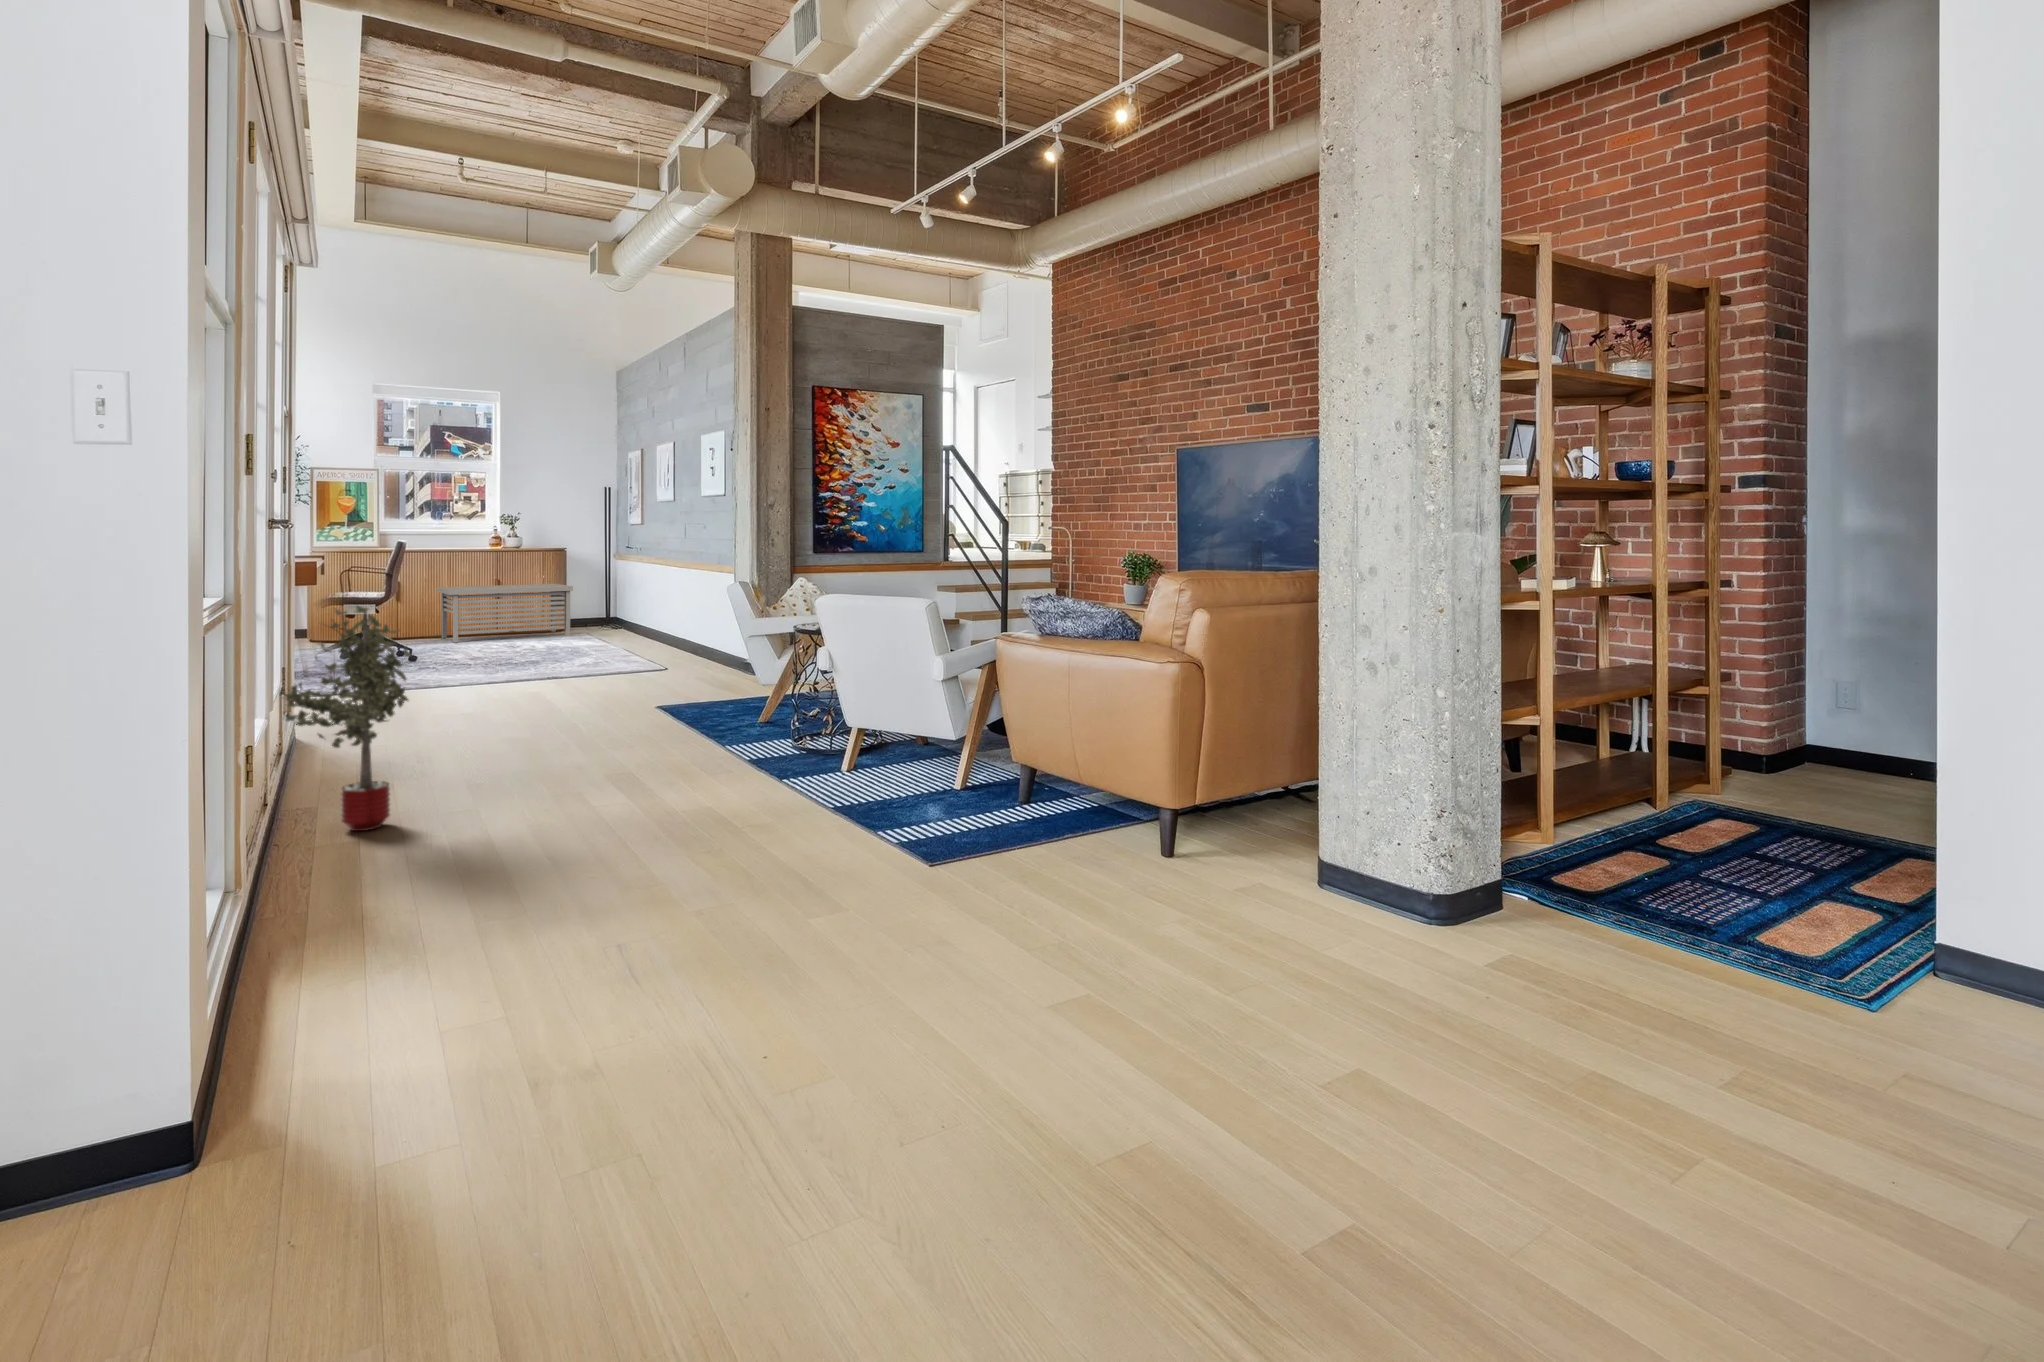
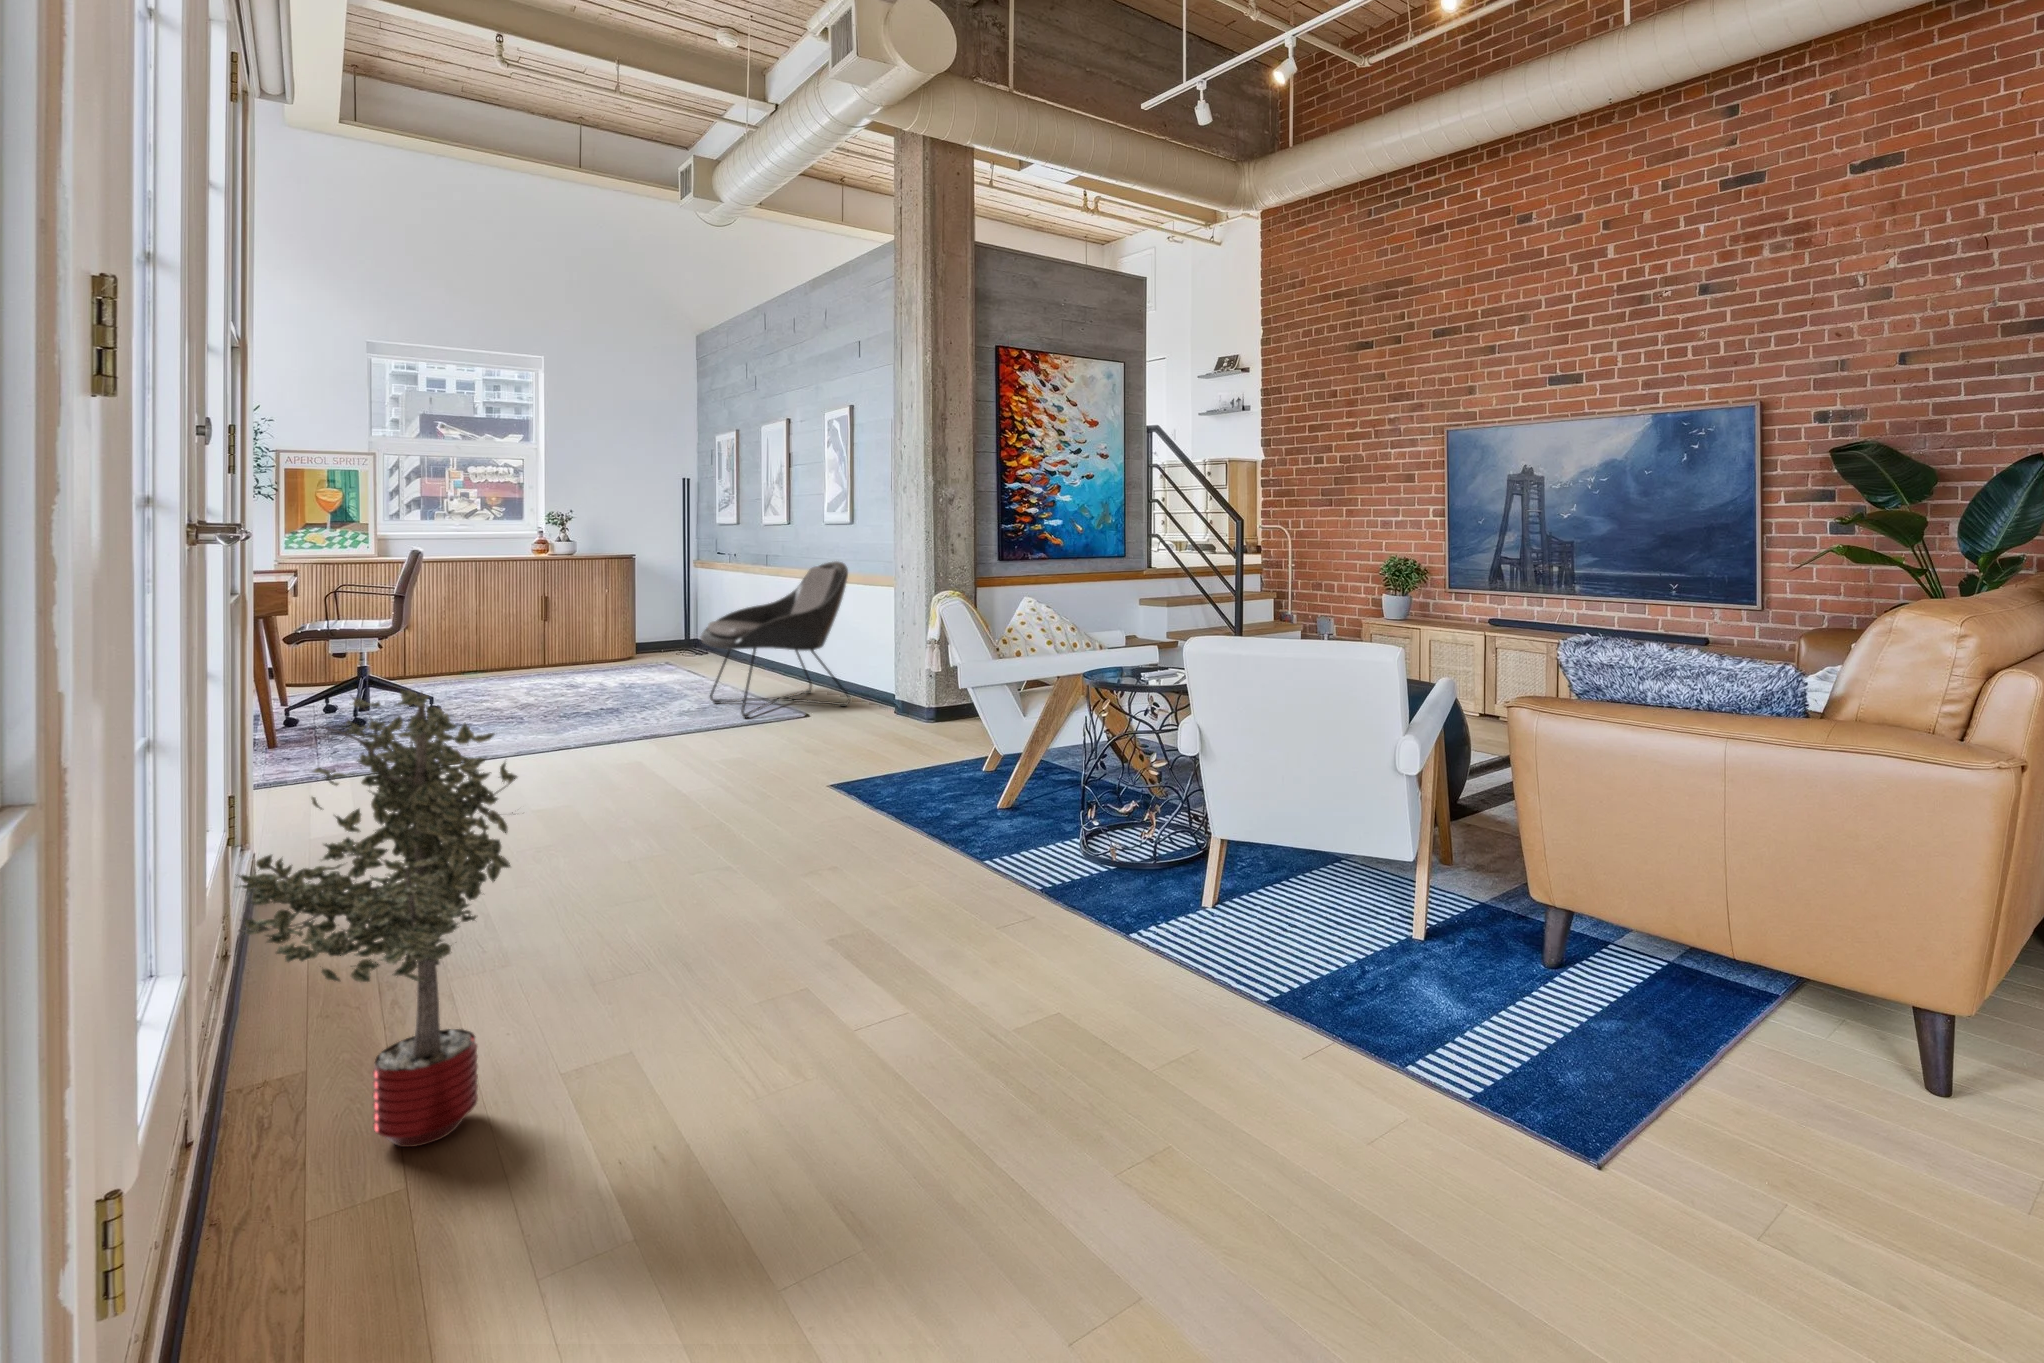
lounge chair: none [599,554,708,672] -> present [701,561,850,718]
storage bench: present [436,584,573,643] -> none [459,598,644,678]

